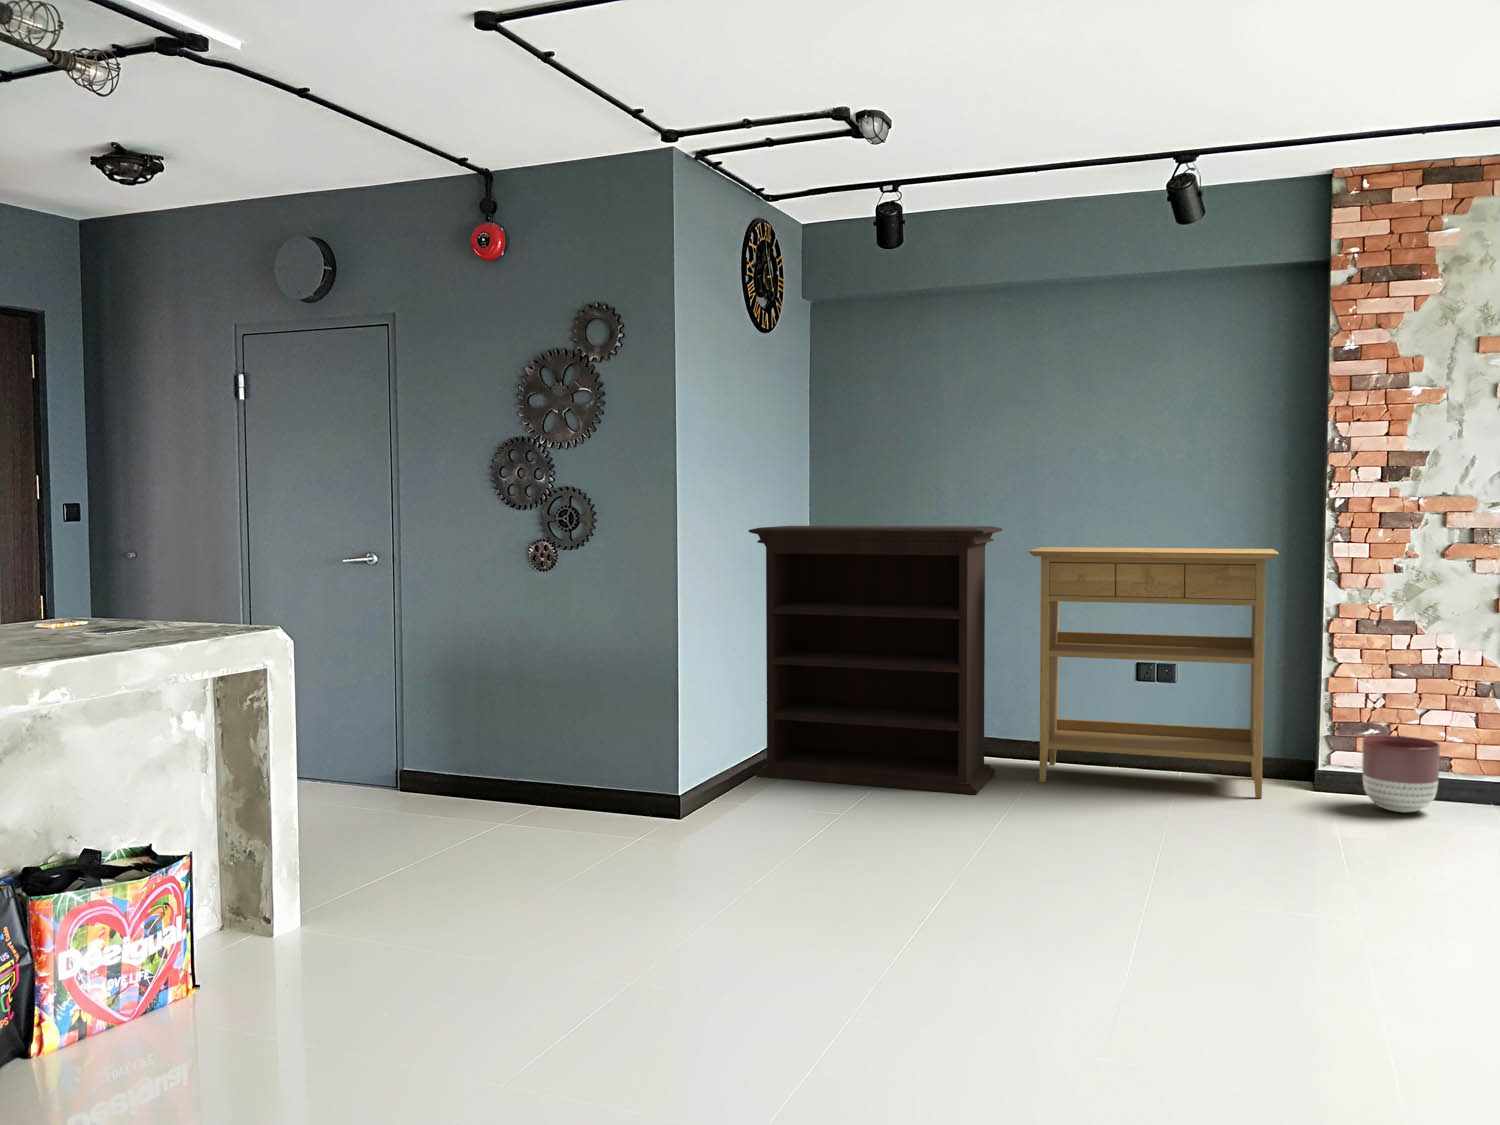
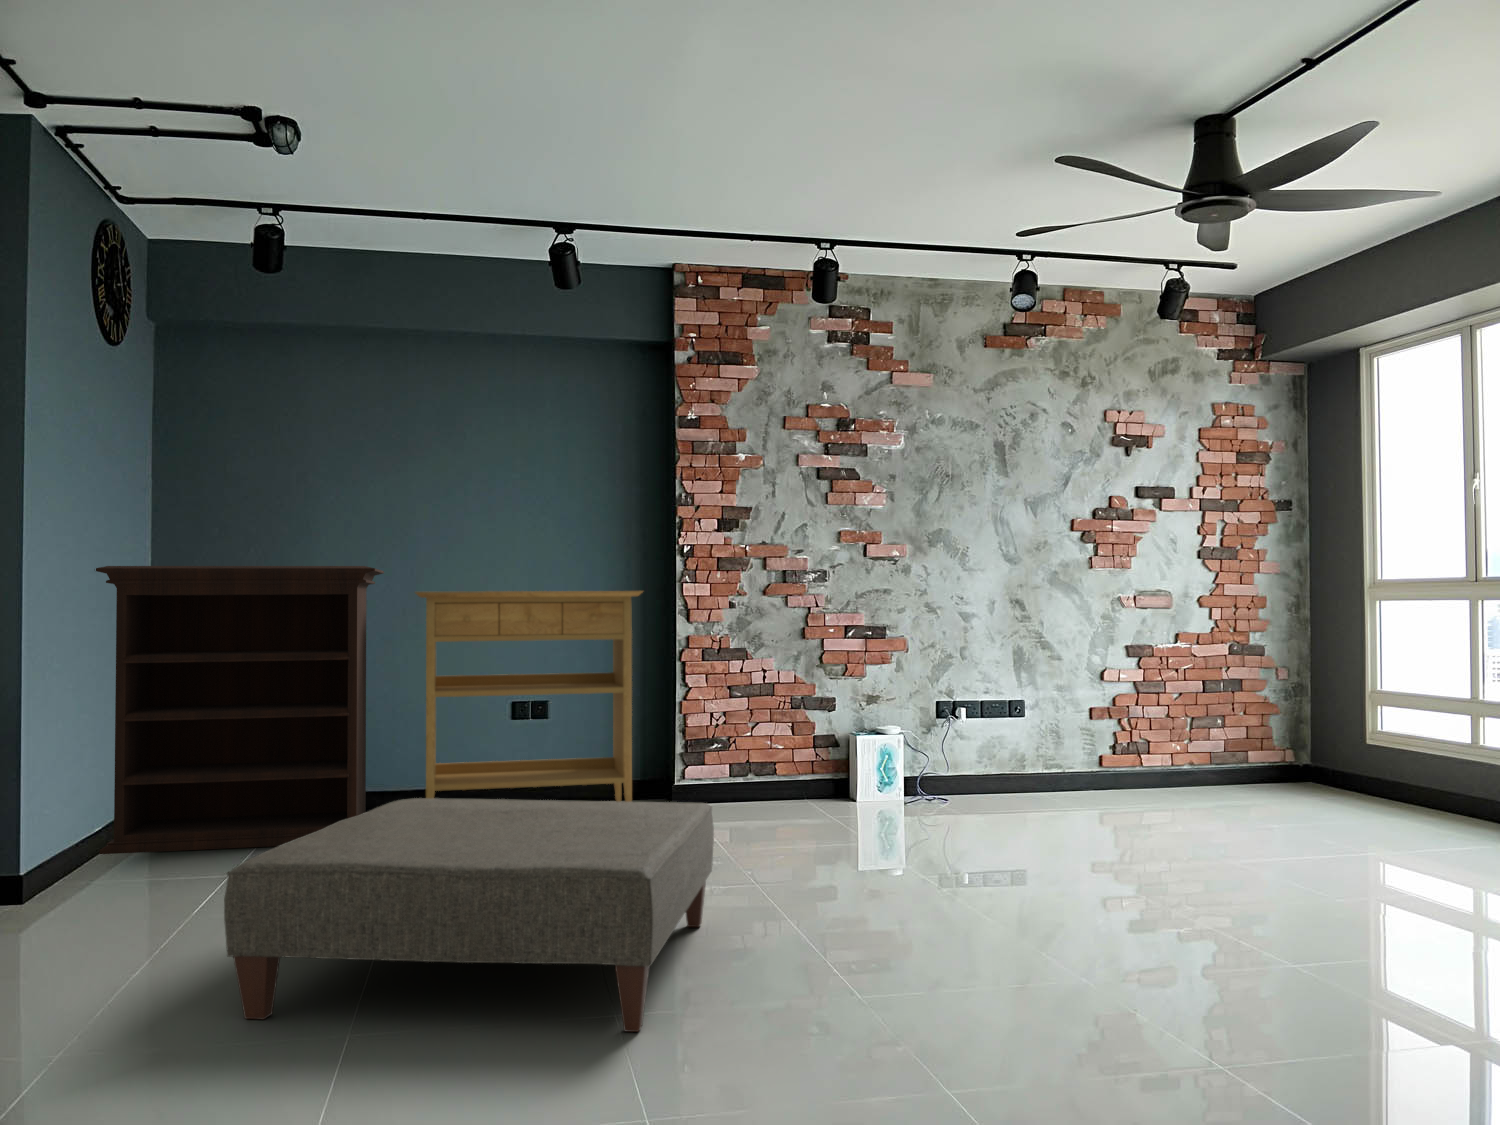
planter: present [1362,735,1440,812] -> none [712,749,771,813]
ottoman: none [770,777,1289,1080] -> present [224,798,714,1032]

